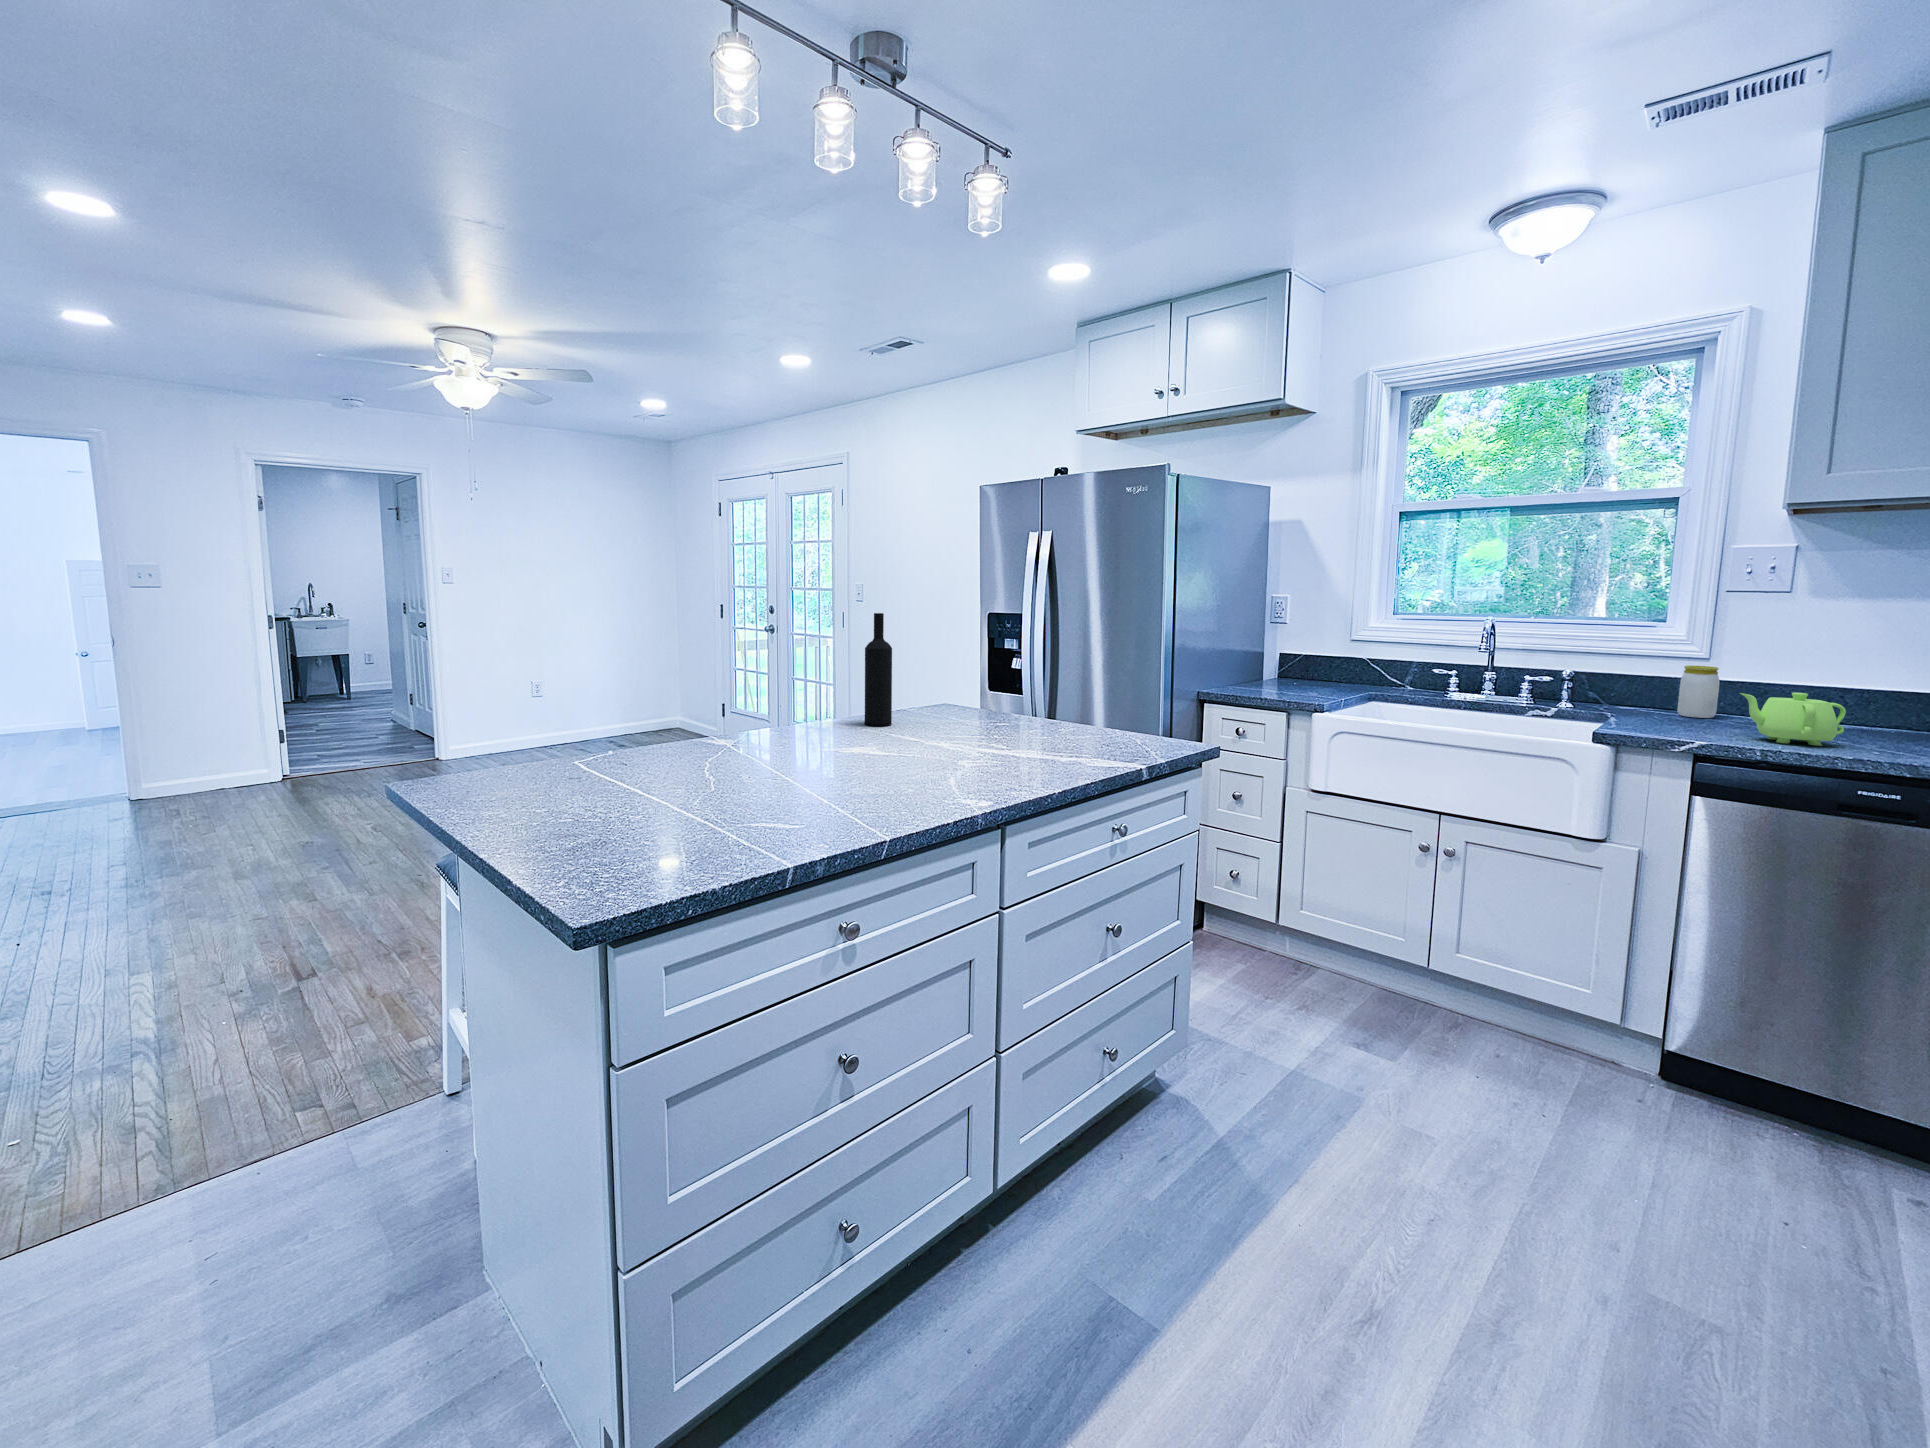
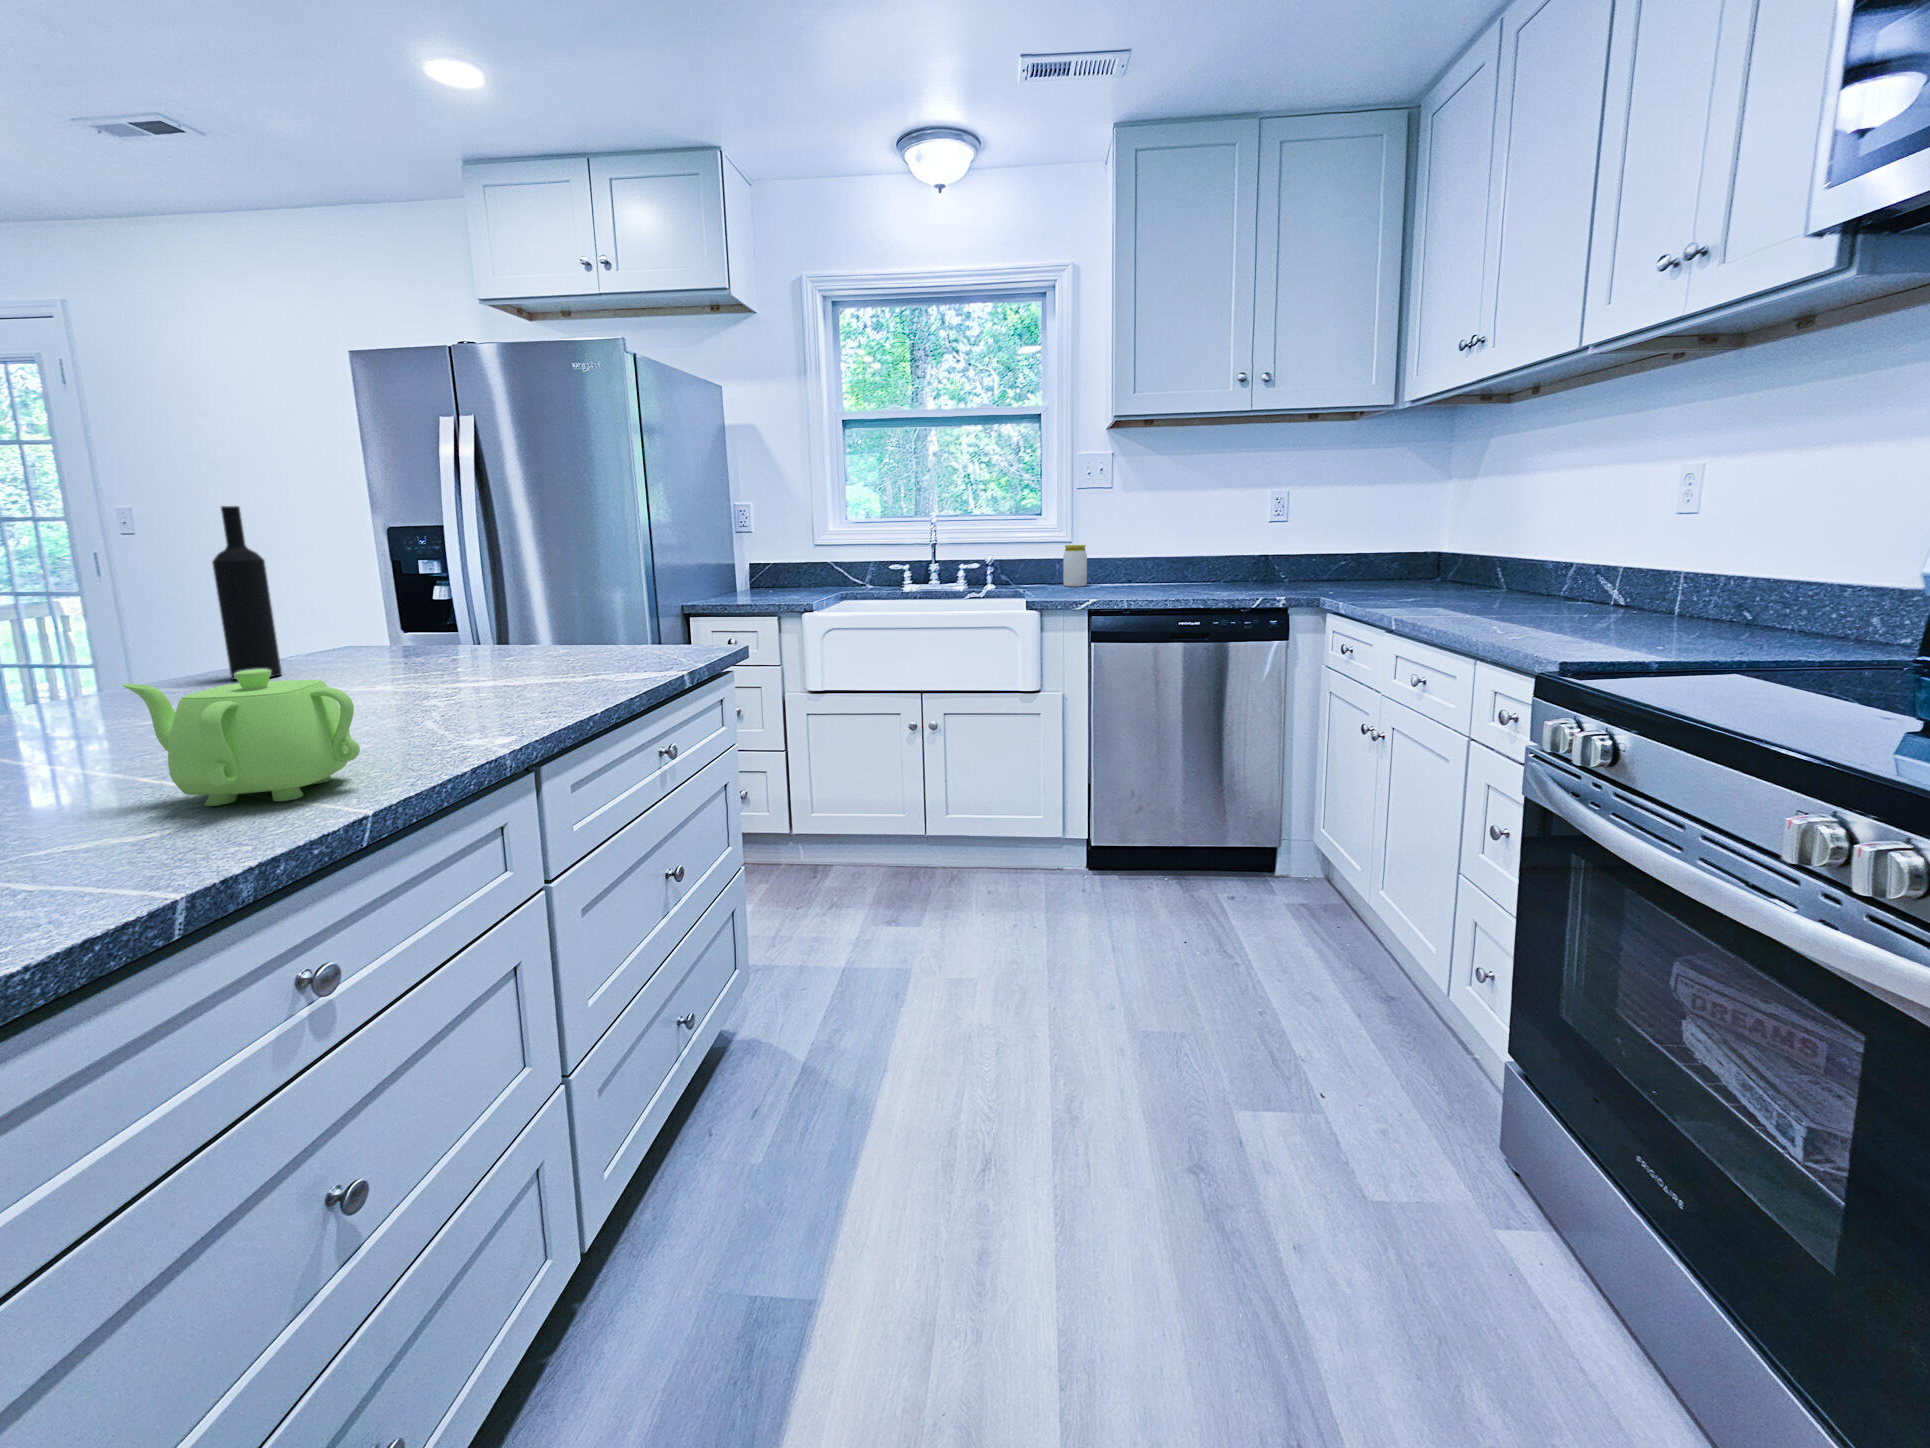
teapot: present [1740,693,1846,746] -> present [122,669,360,806]

